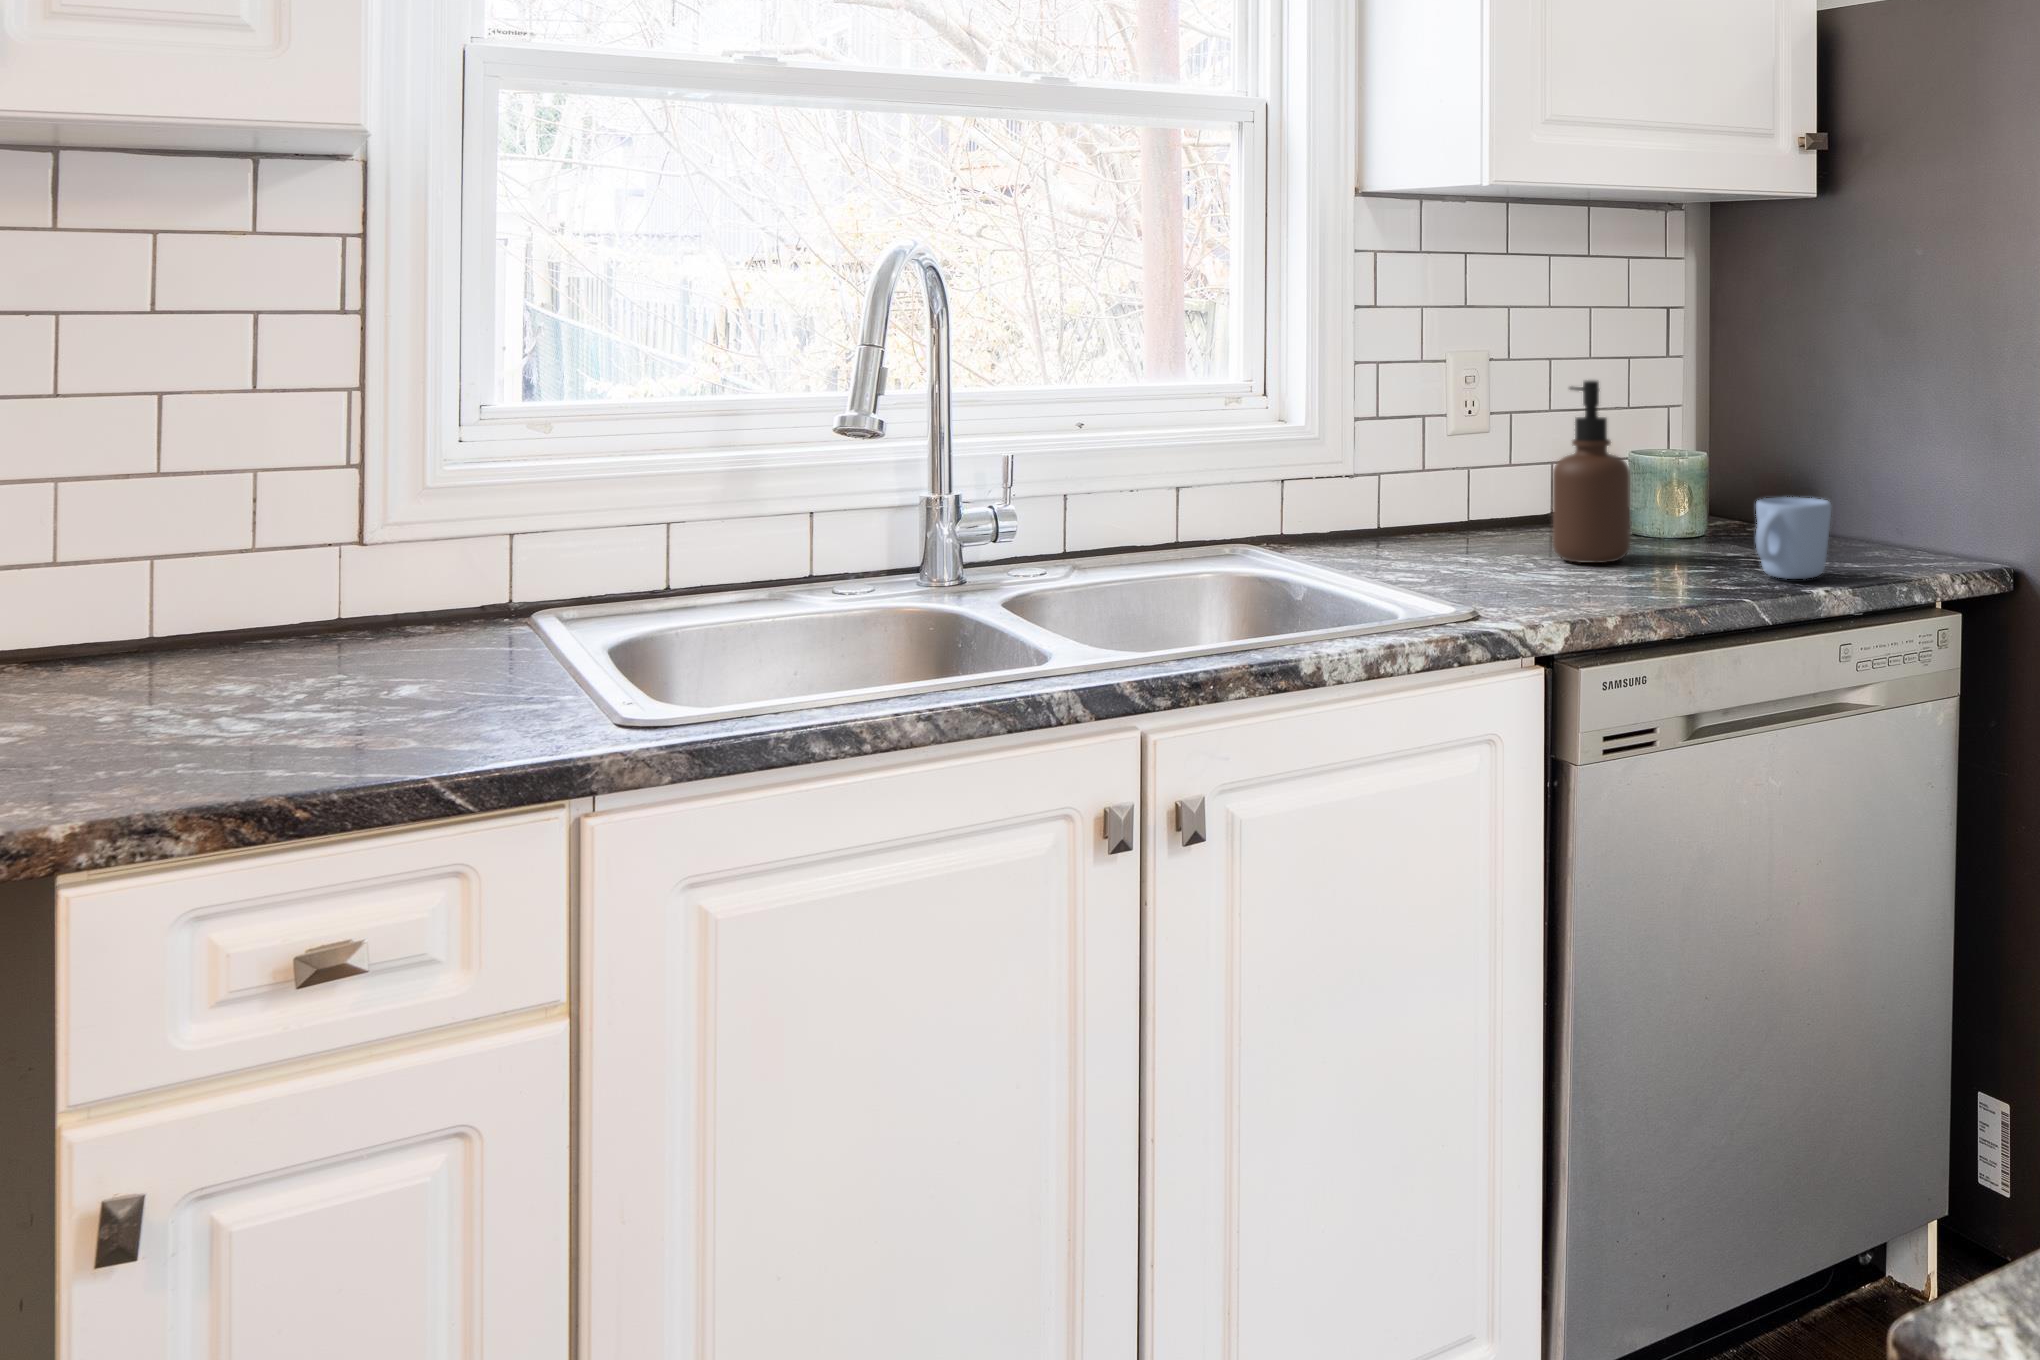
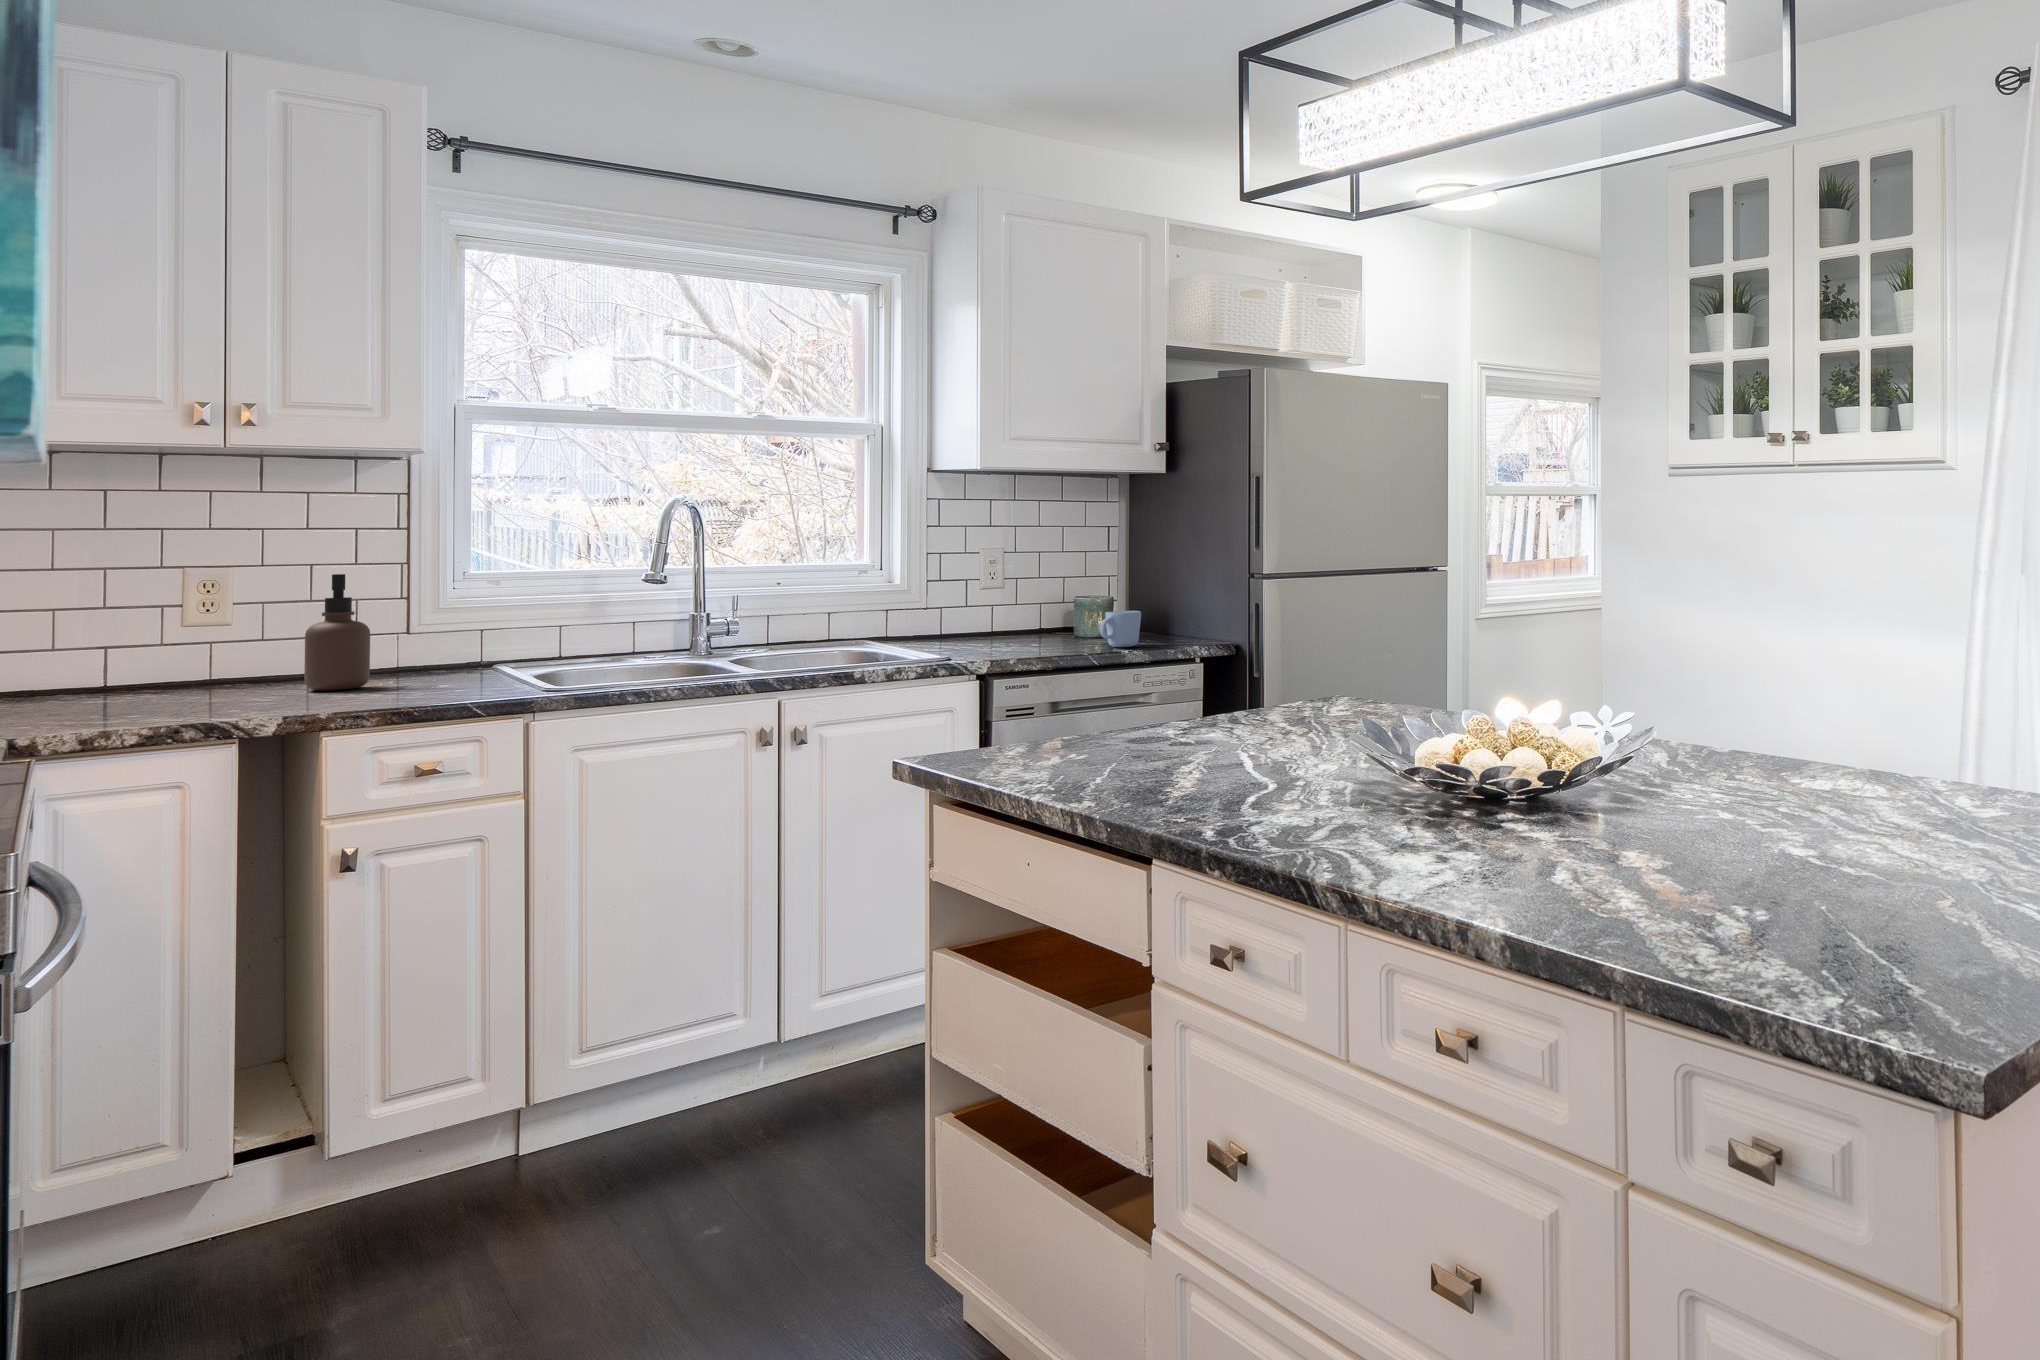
soap dispenser: present [1553,380,1631,563] -> present [304,574,370,691]

